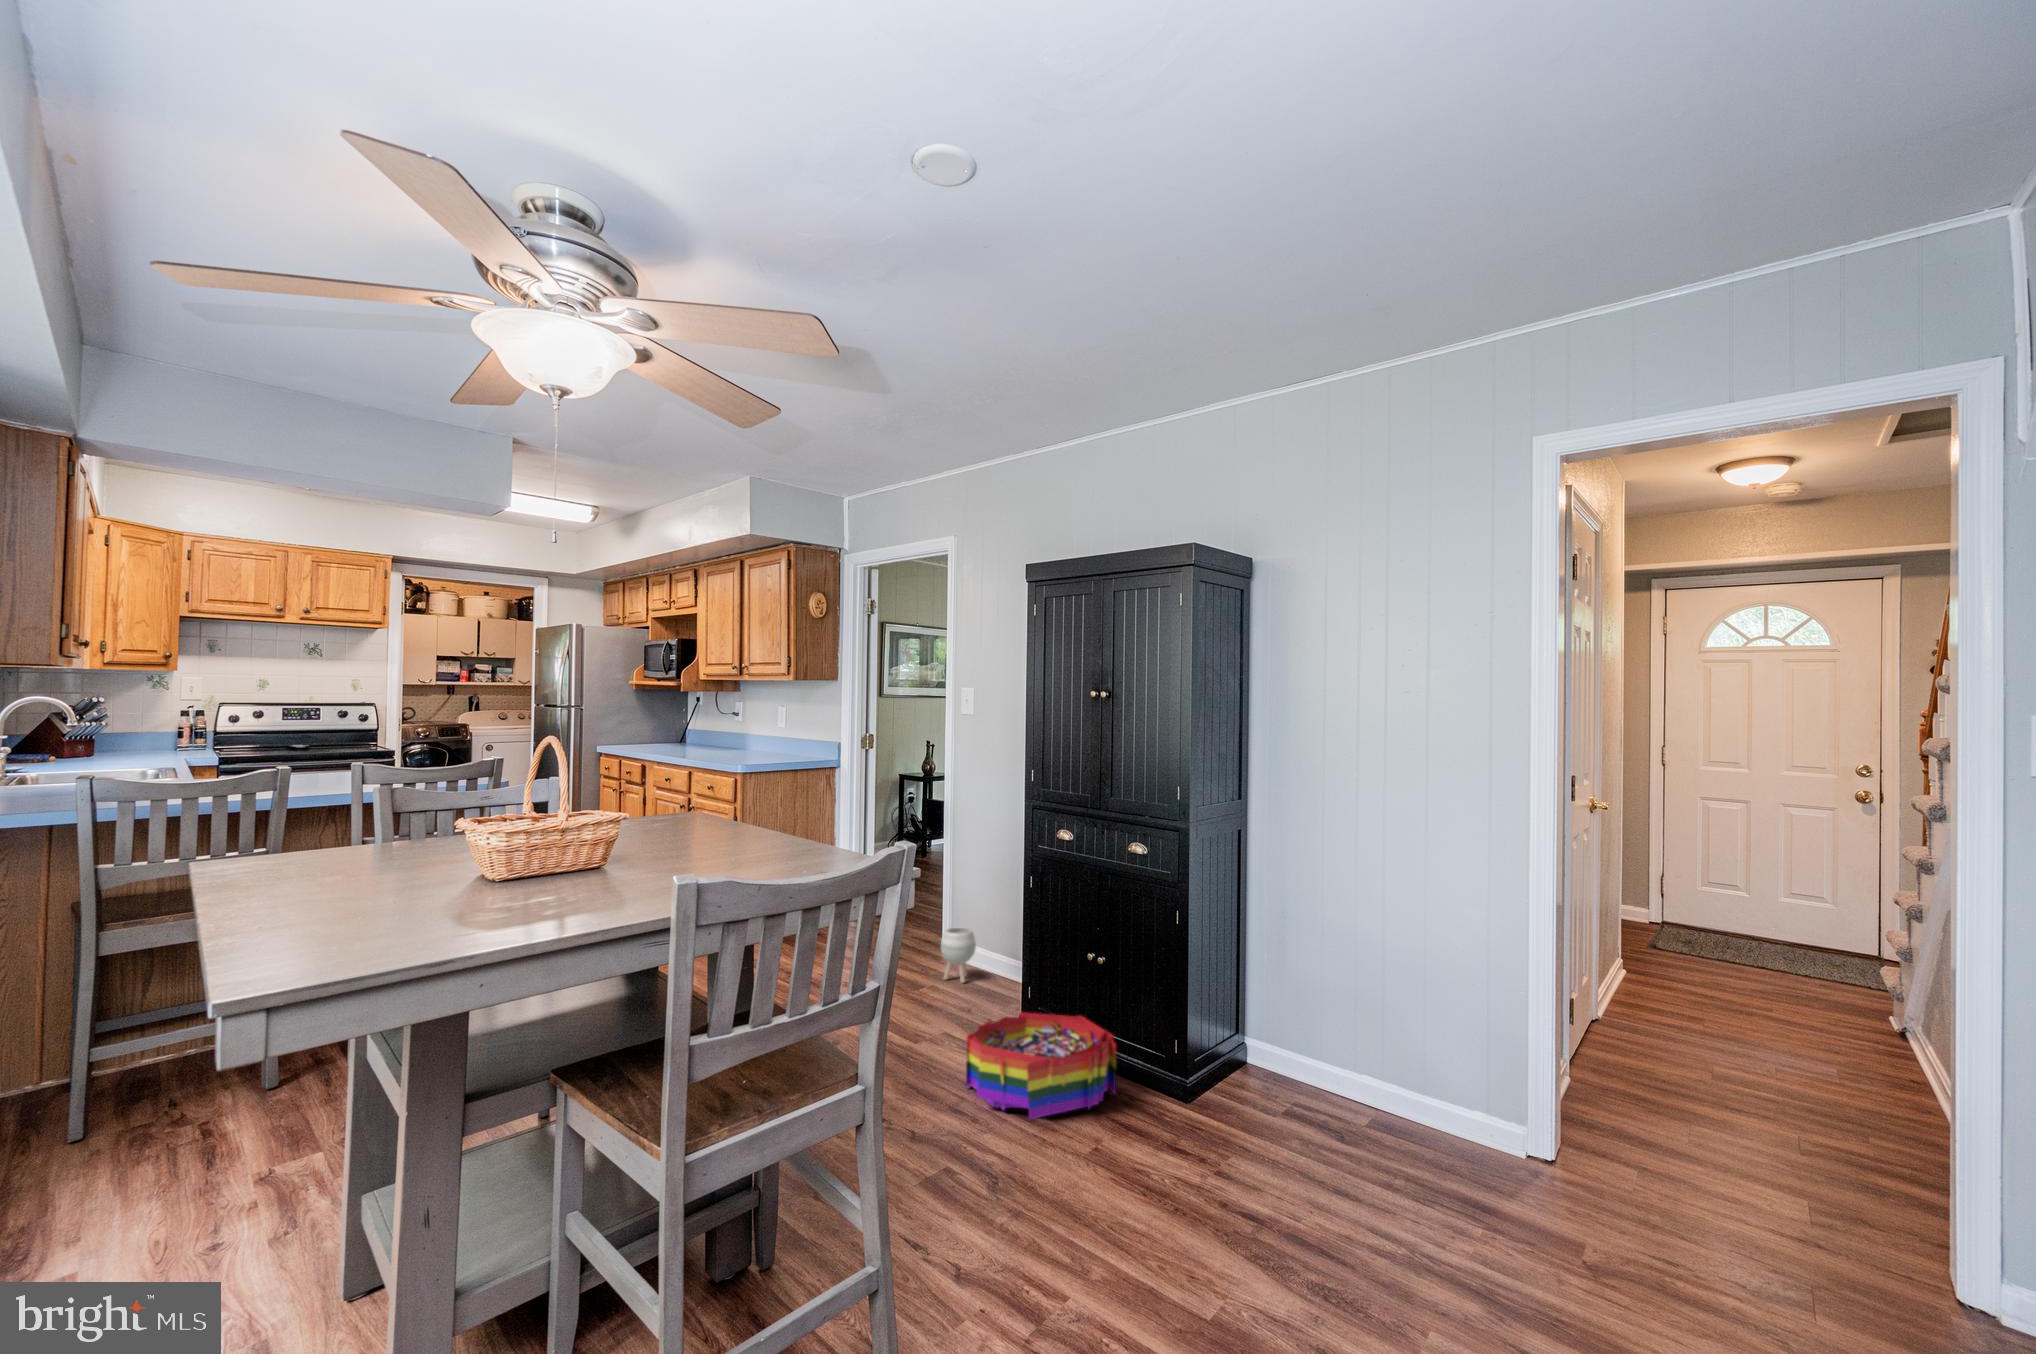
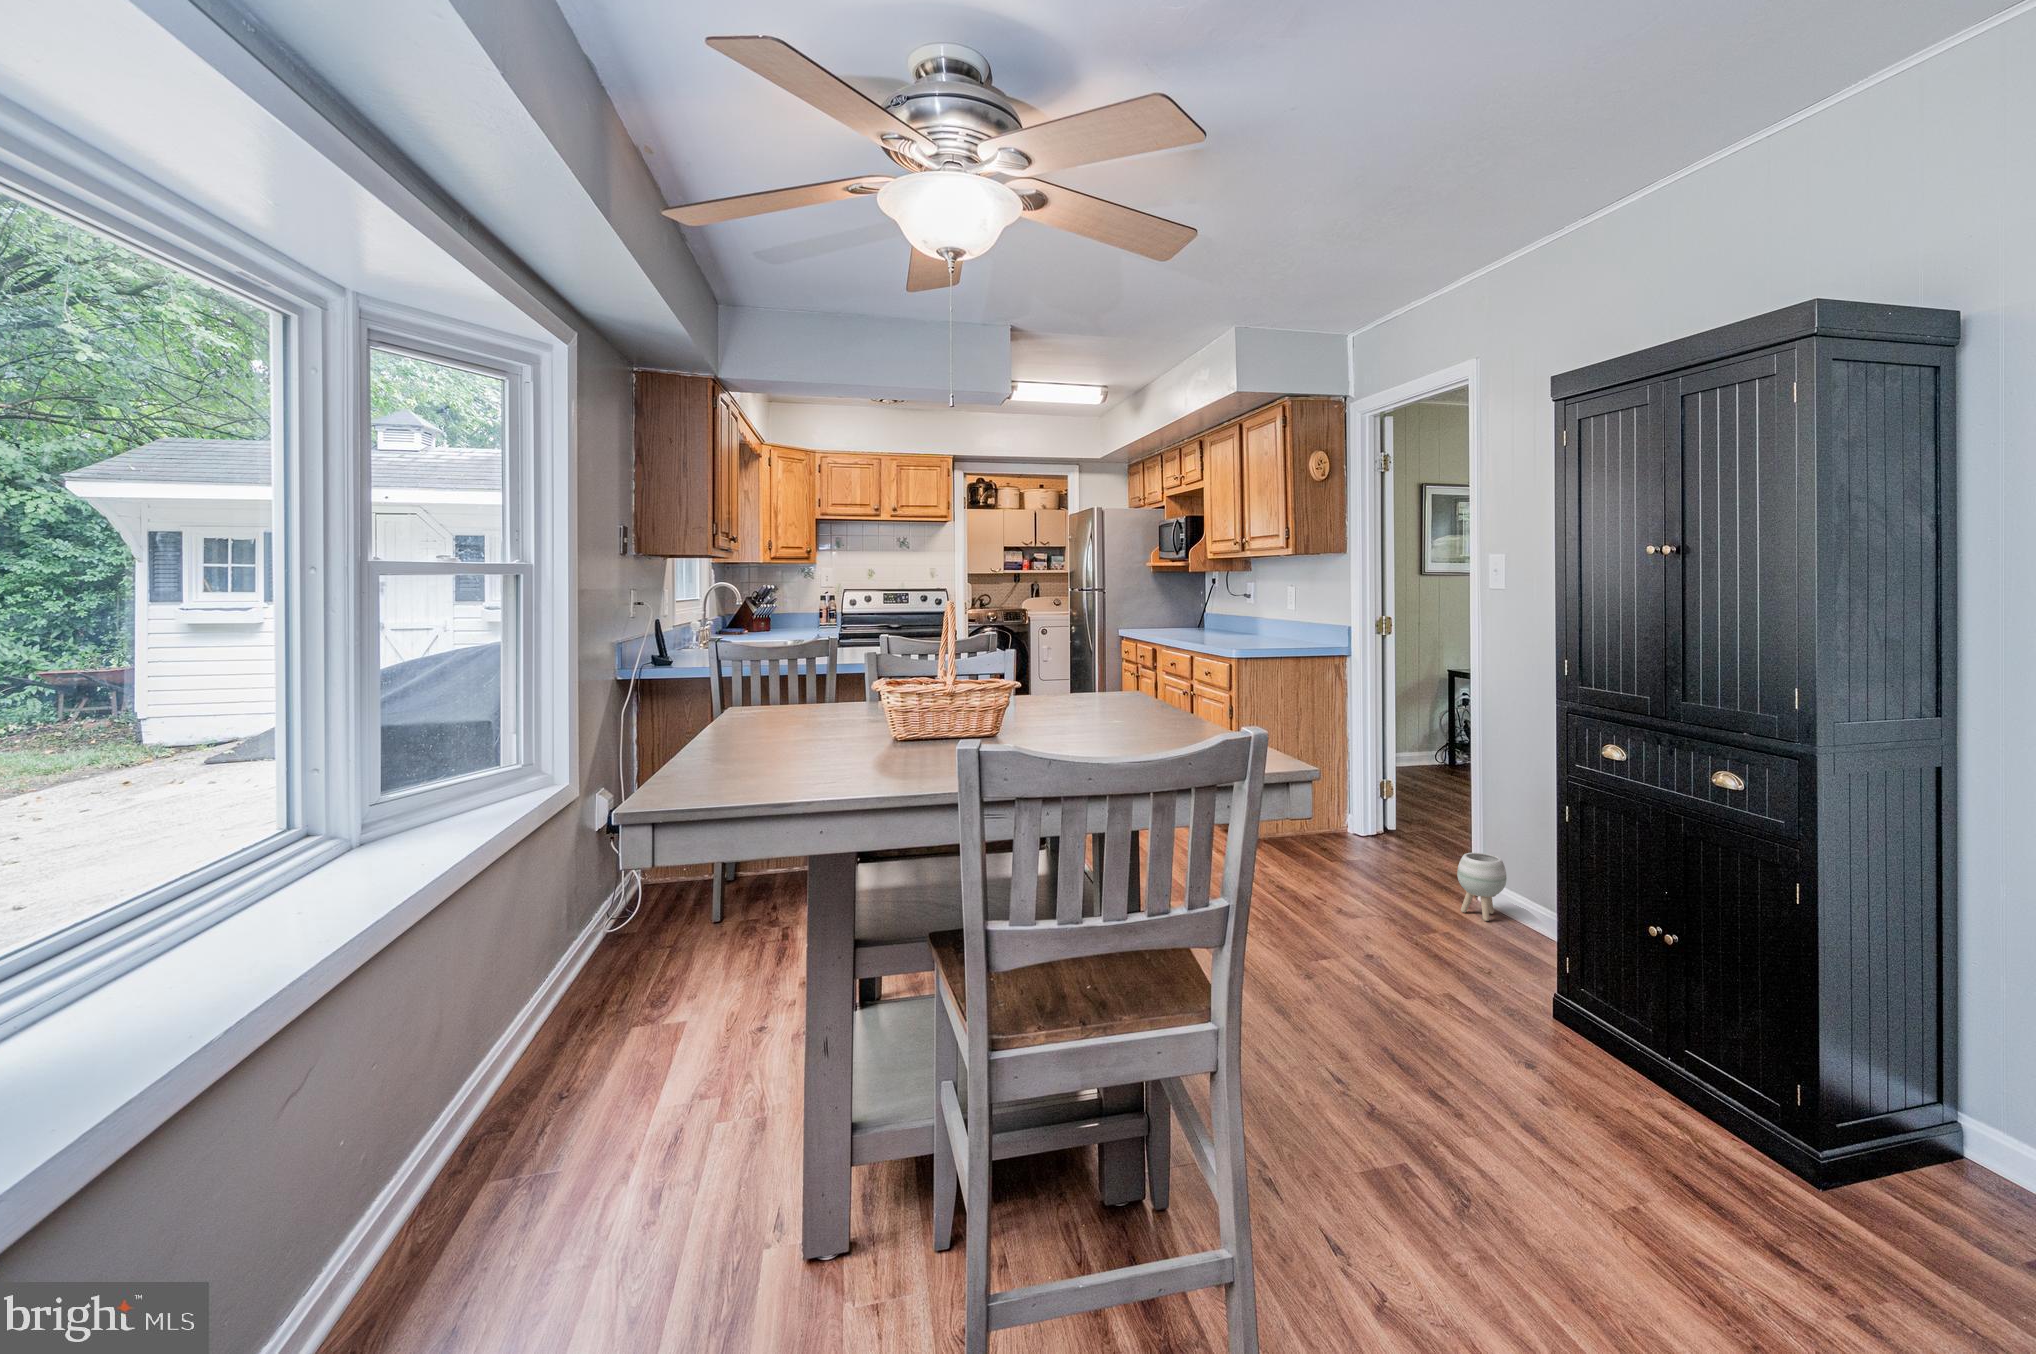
storage bin: present [966,1012,1116,1119] -> none [1450,982,1691,1148]

